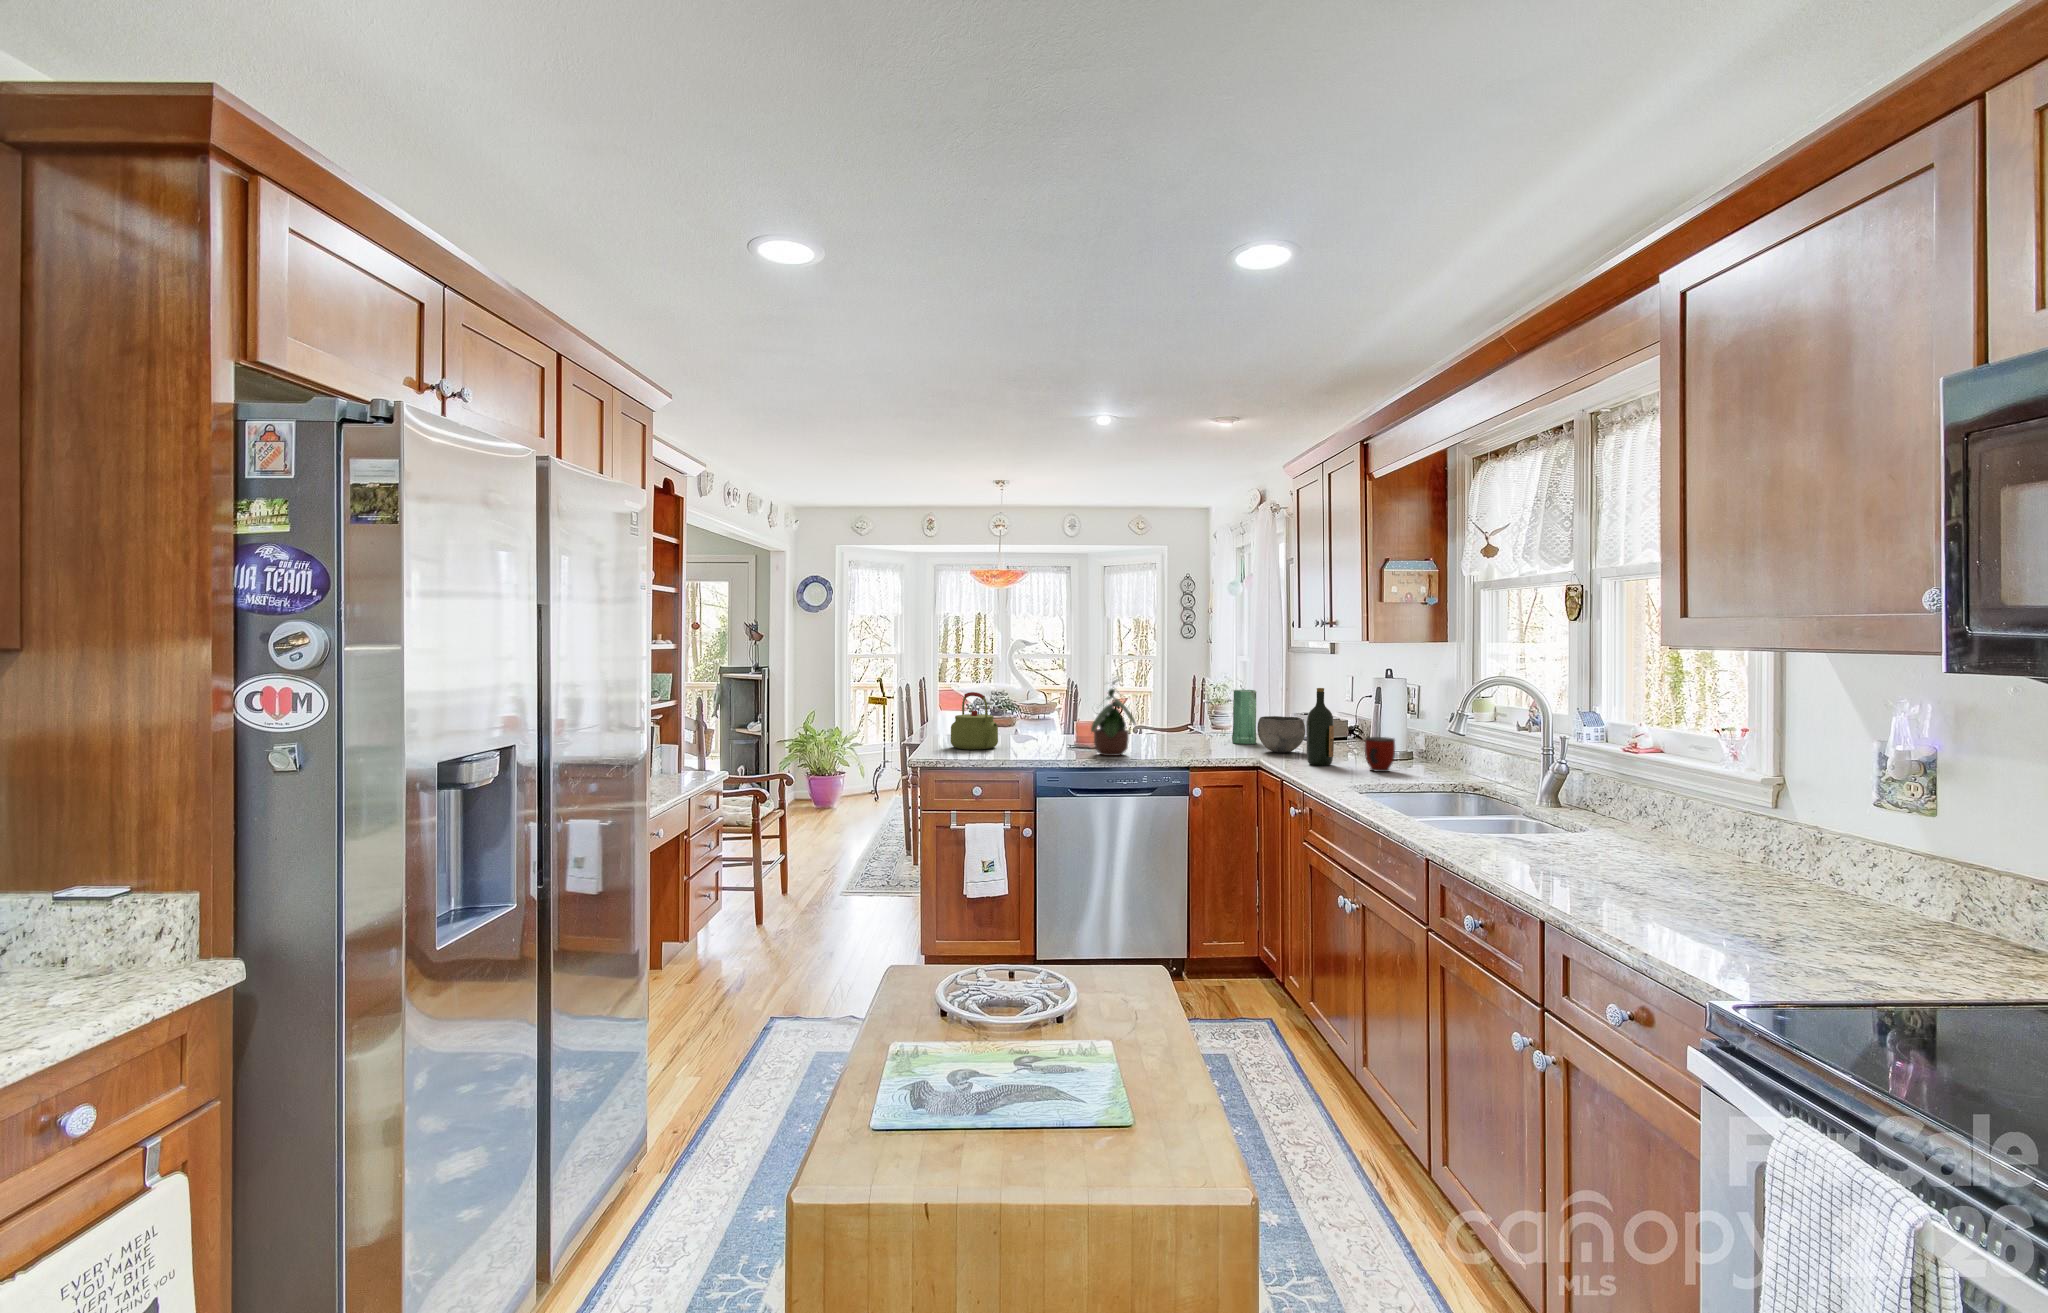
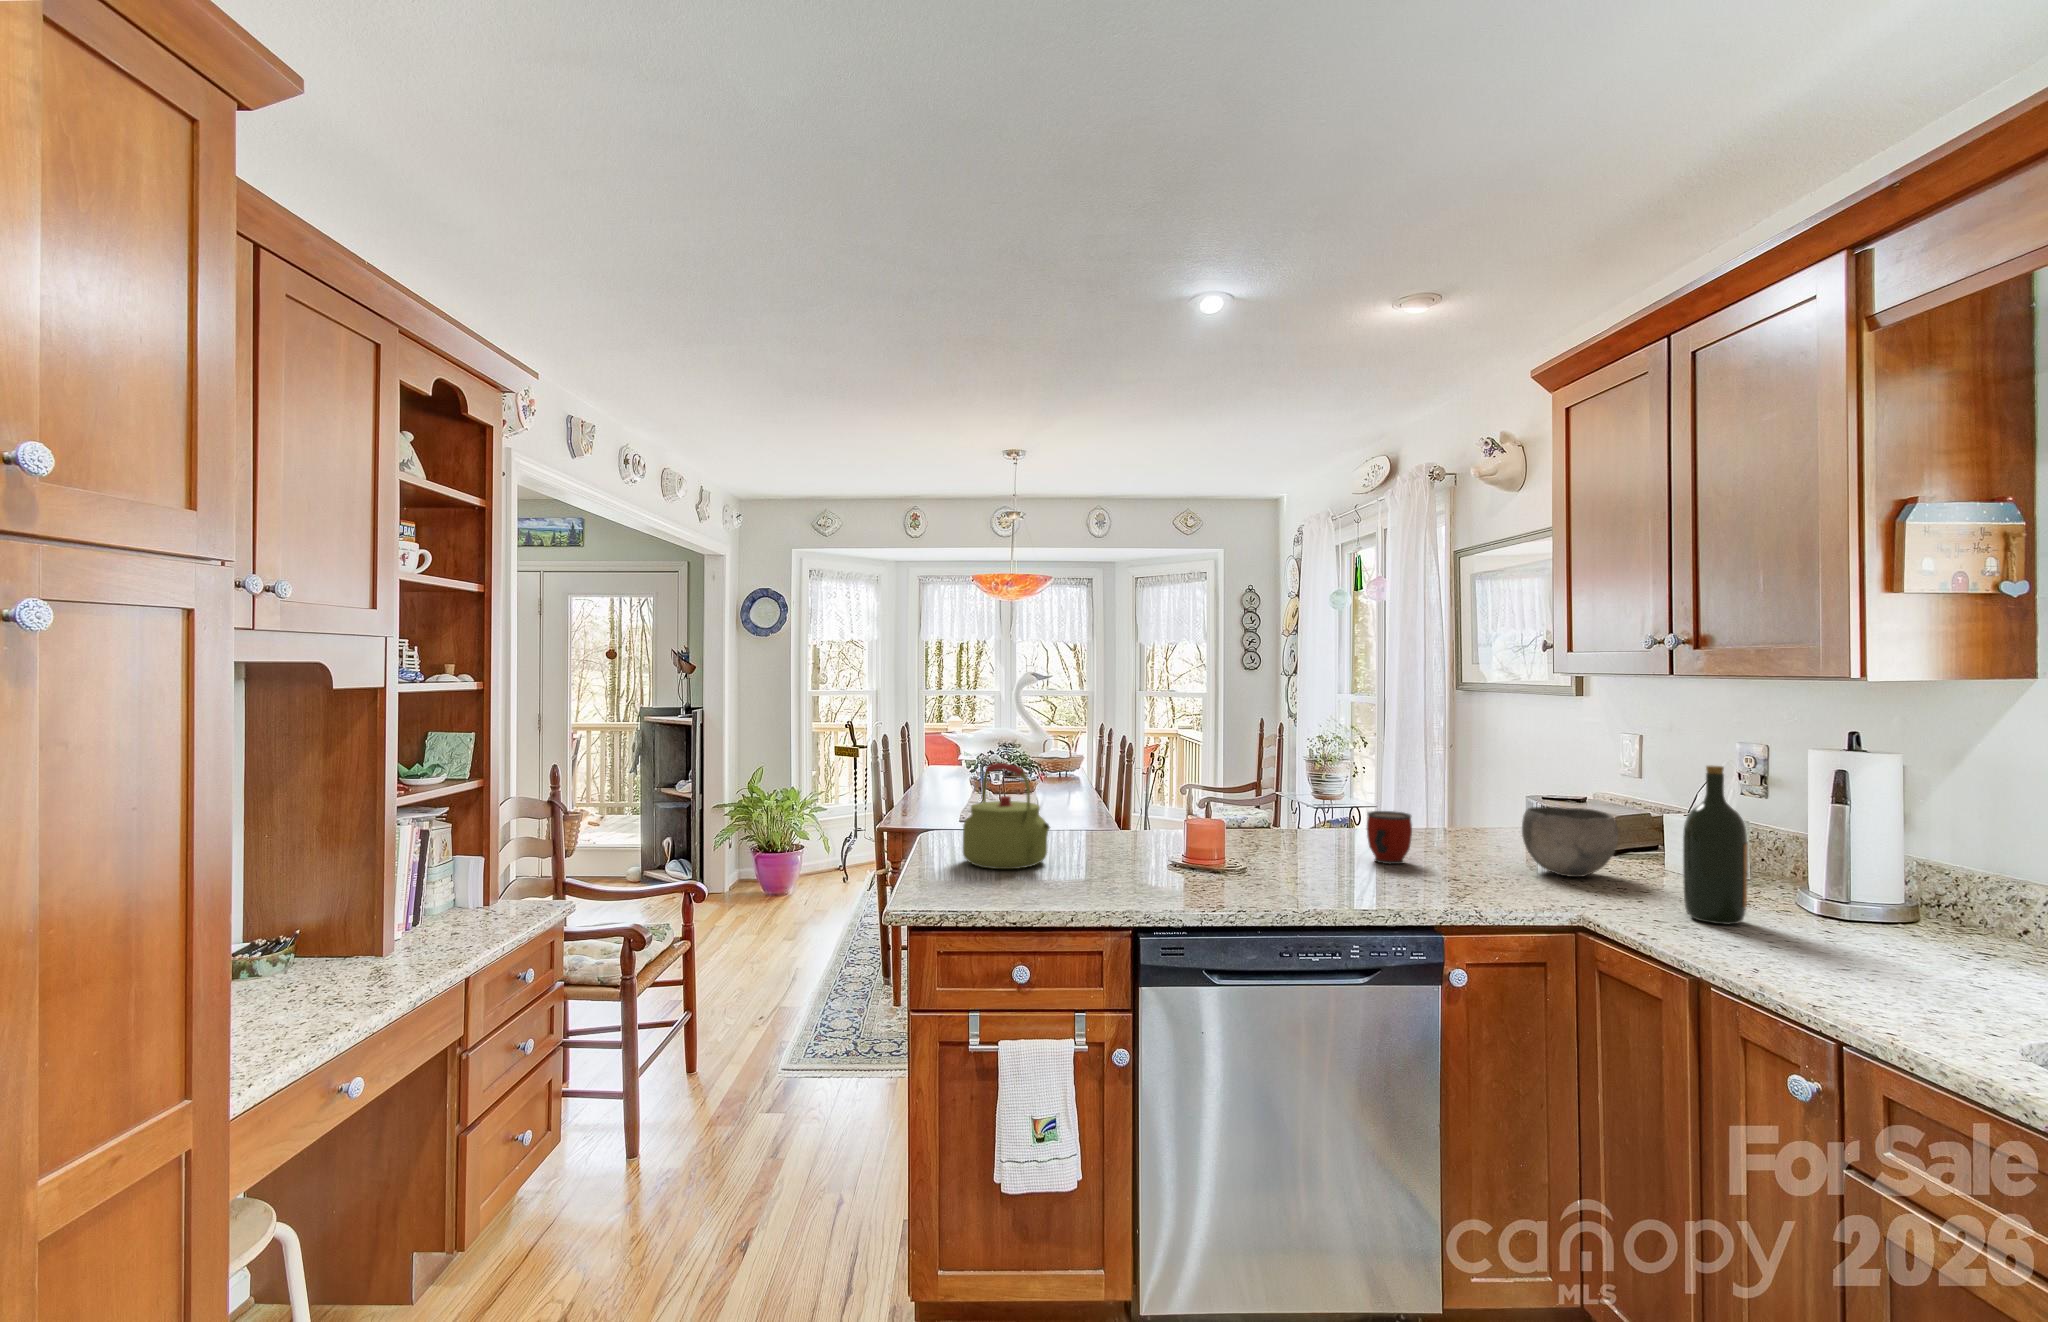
potted plant: present [1091,679,1136,756] -> none [1221,730,1322,890]
vase: present [1232,690,1256,744] -> none [1437,753,1486,848]
mug: present [1365,737,1395,772] -> present [1367,811,1412,864]

